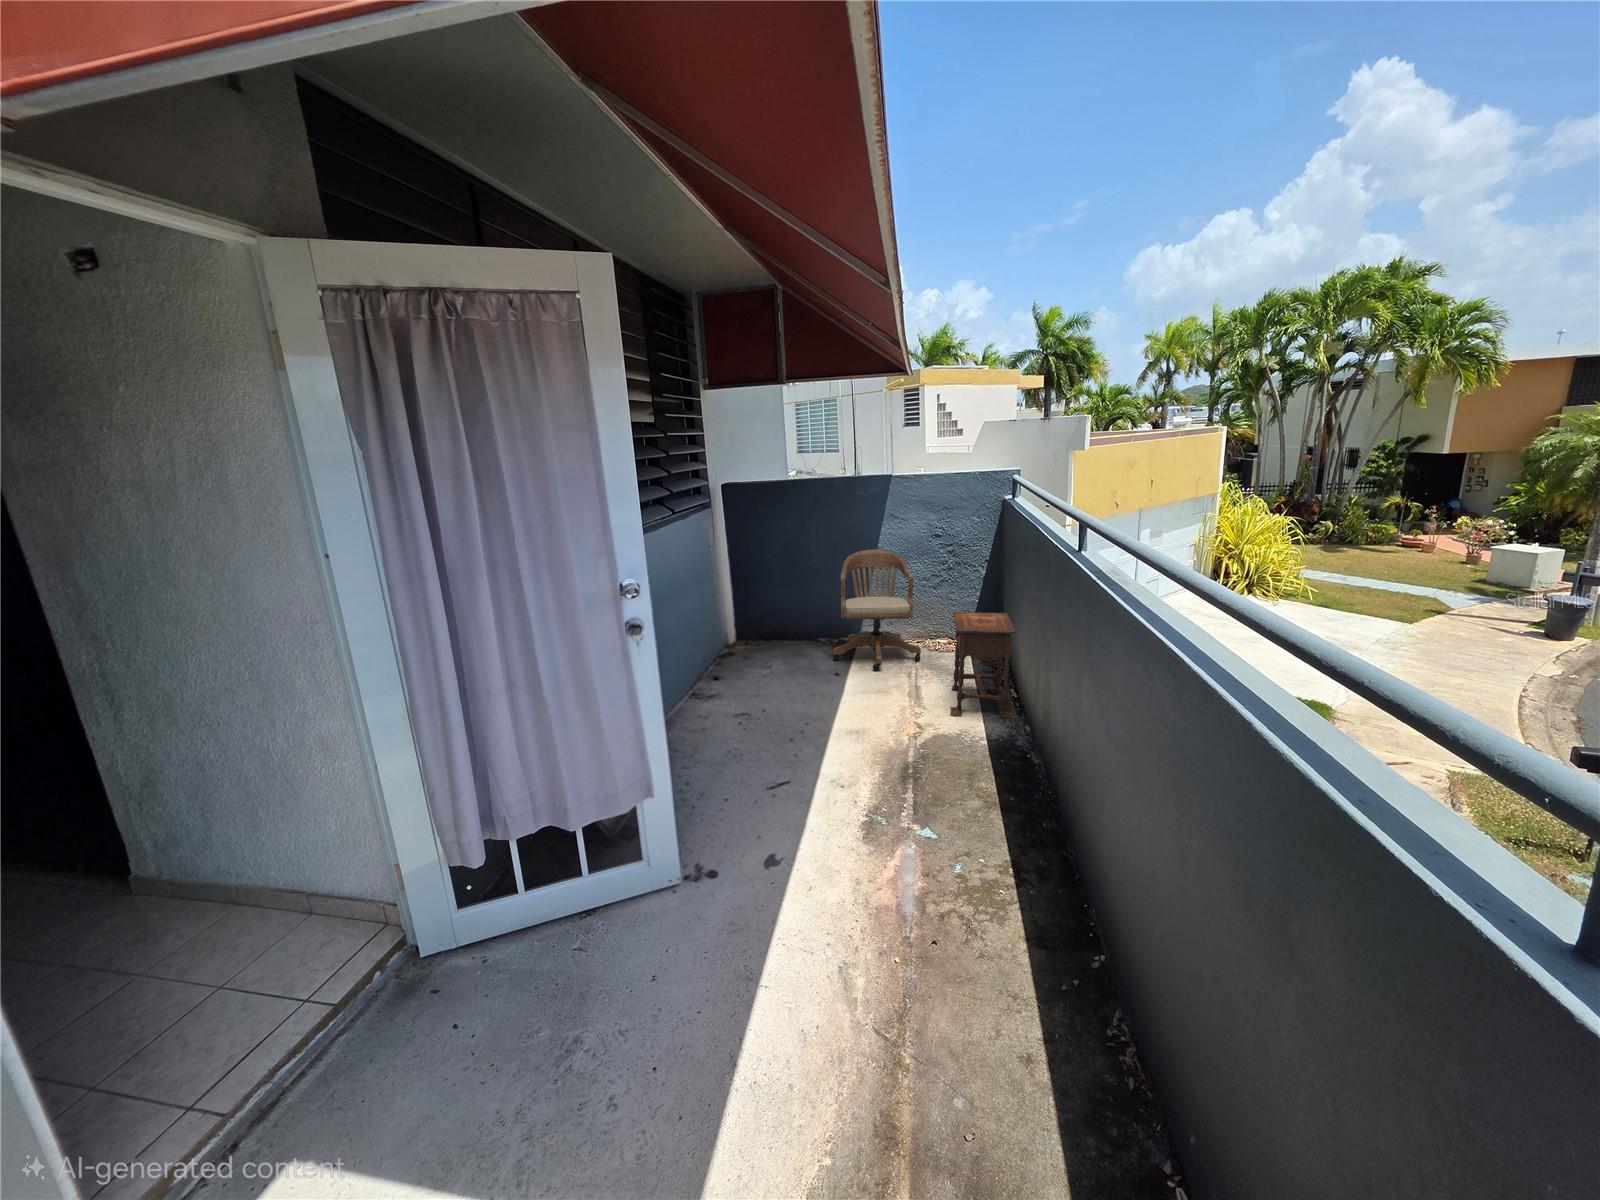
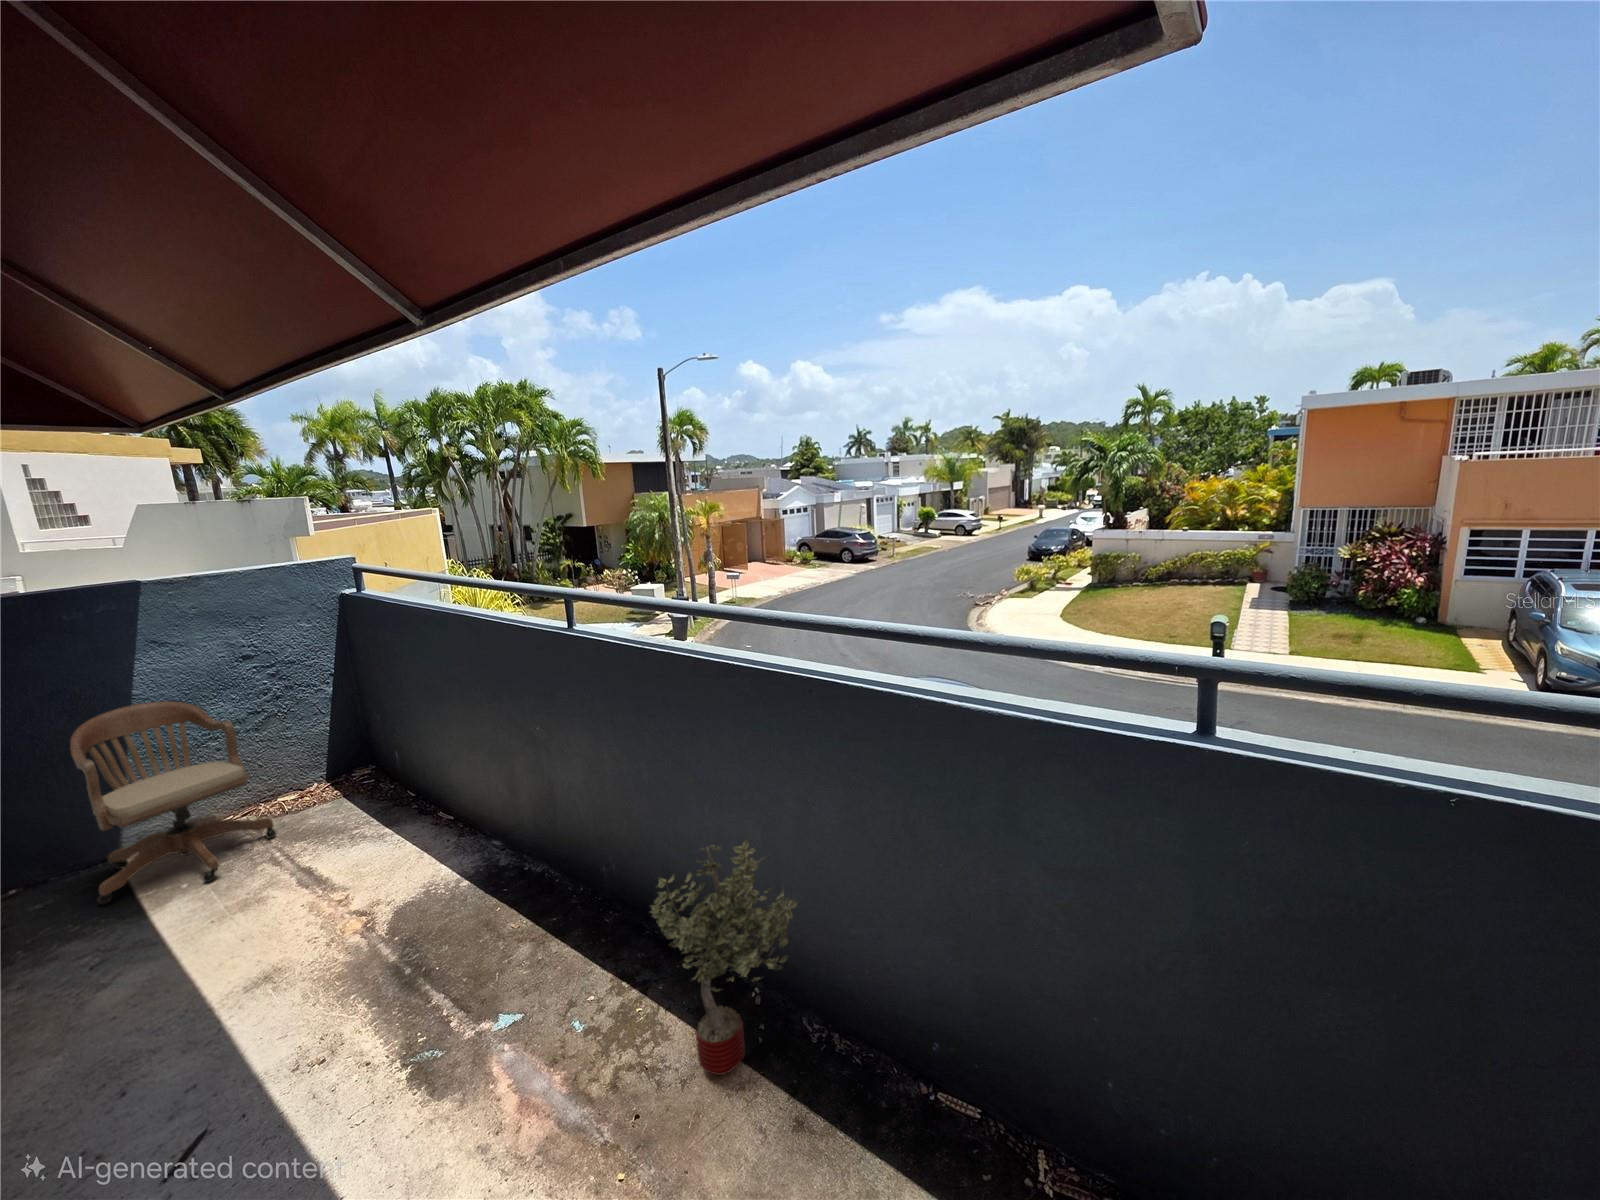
side table: present [951,612,1017,718] -> none [339,727,476,877]
potted tree: none [979,766,1124,982] -> present [650,840,797,1075]

